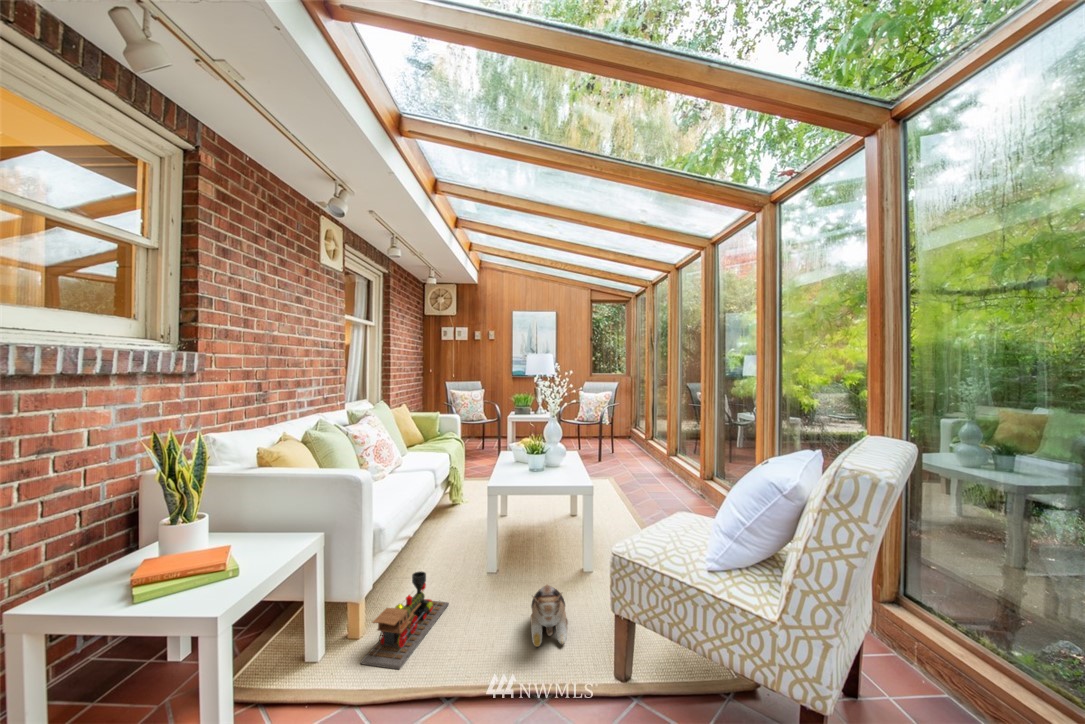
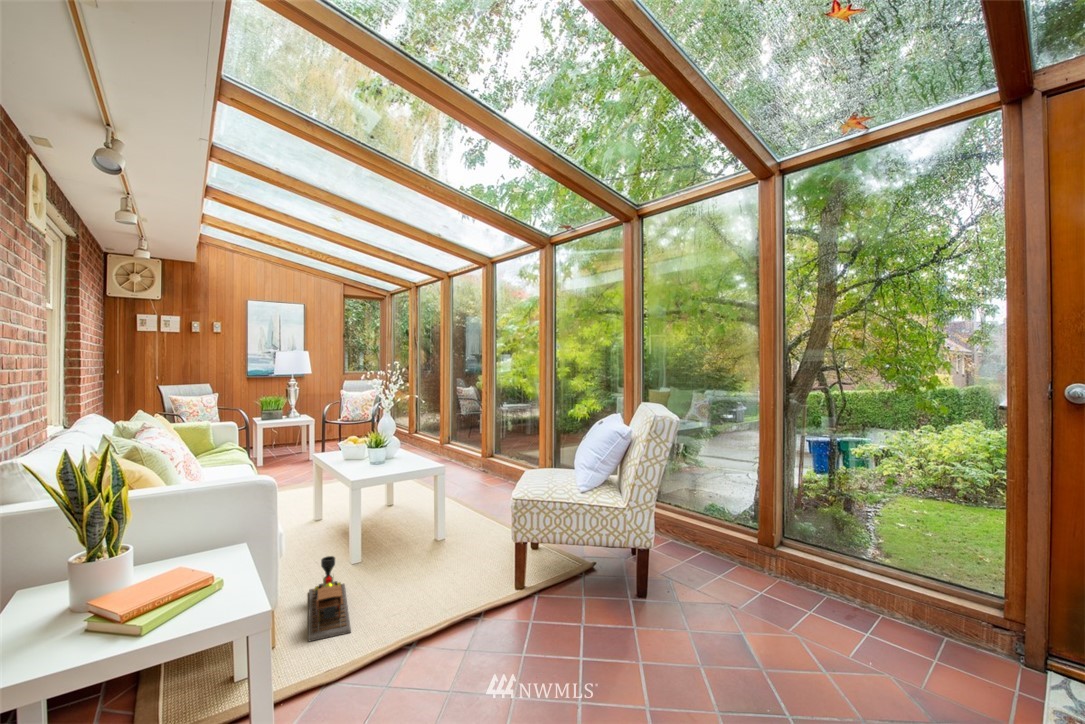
plush toy: present [531,585,568,647] -> none [431,534,476,587]

